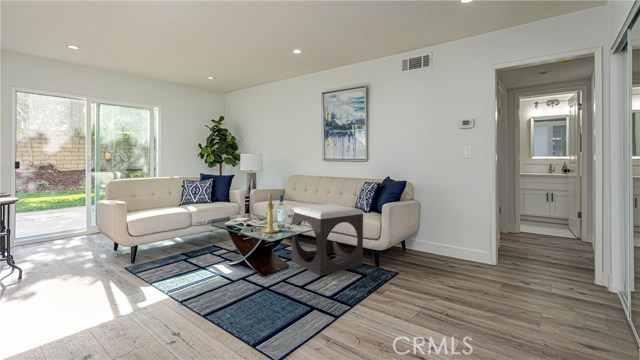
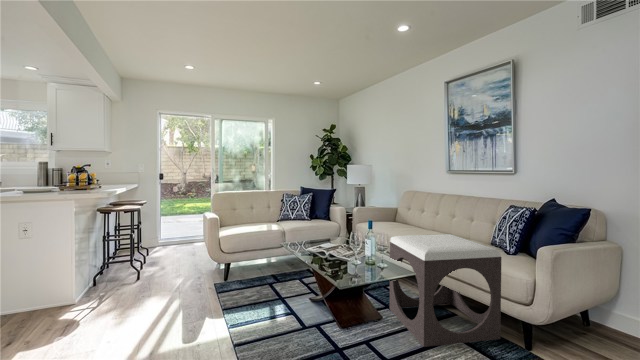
candle holder: present [261,194,279,233] -> none [339,218,364,273]

